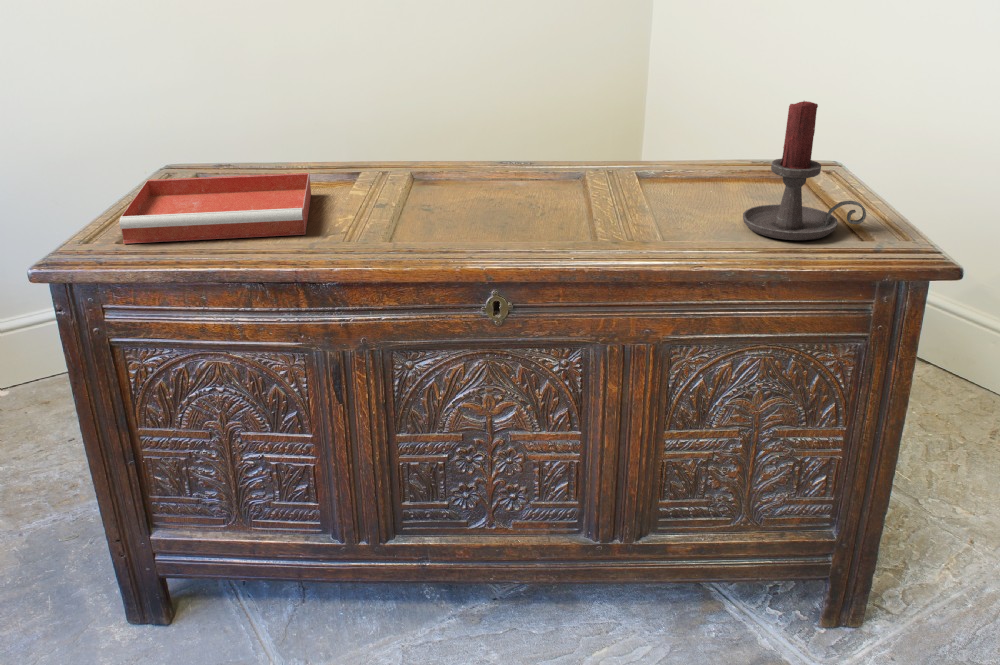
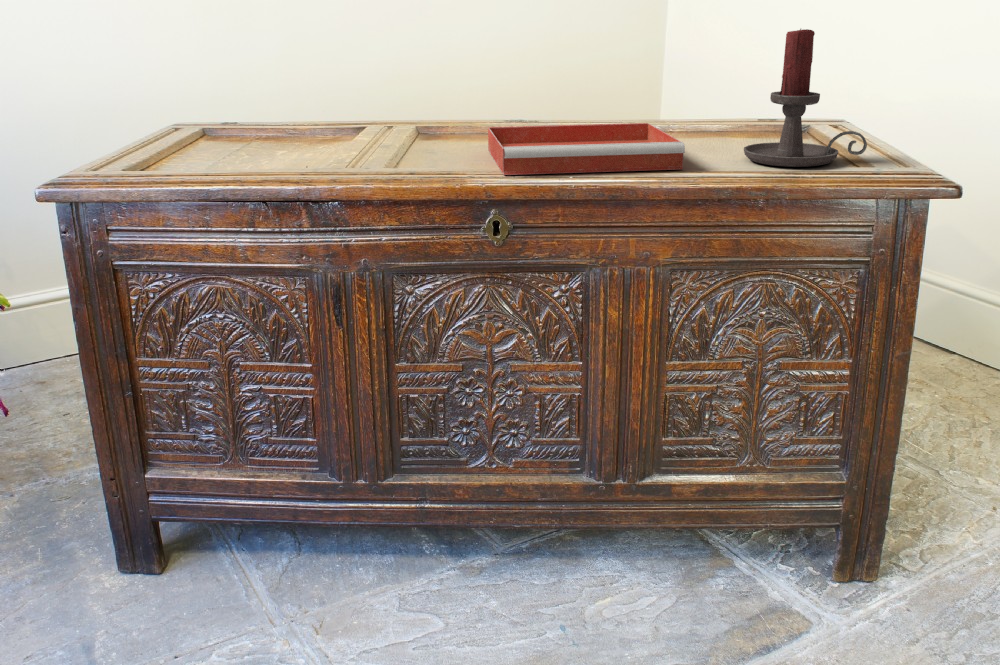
tray: present [119,173,311,243] -> present [488,123,685,175]

